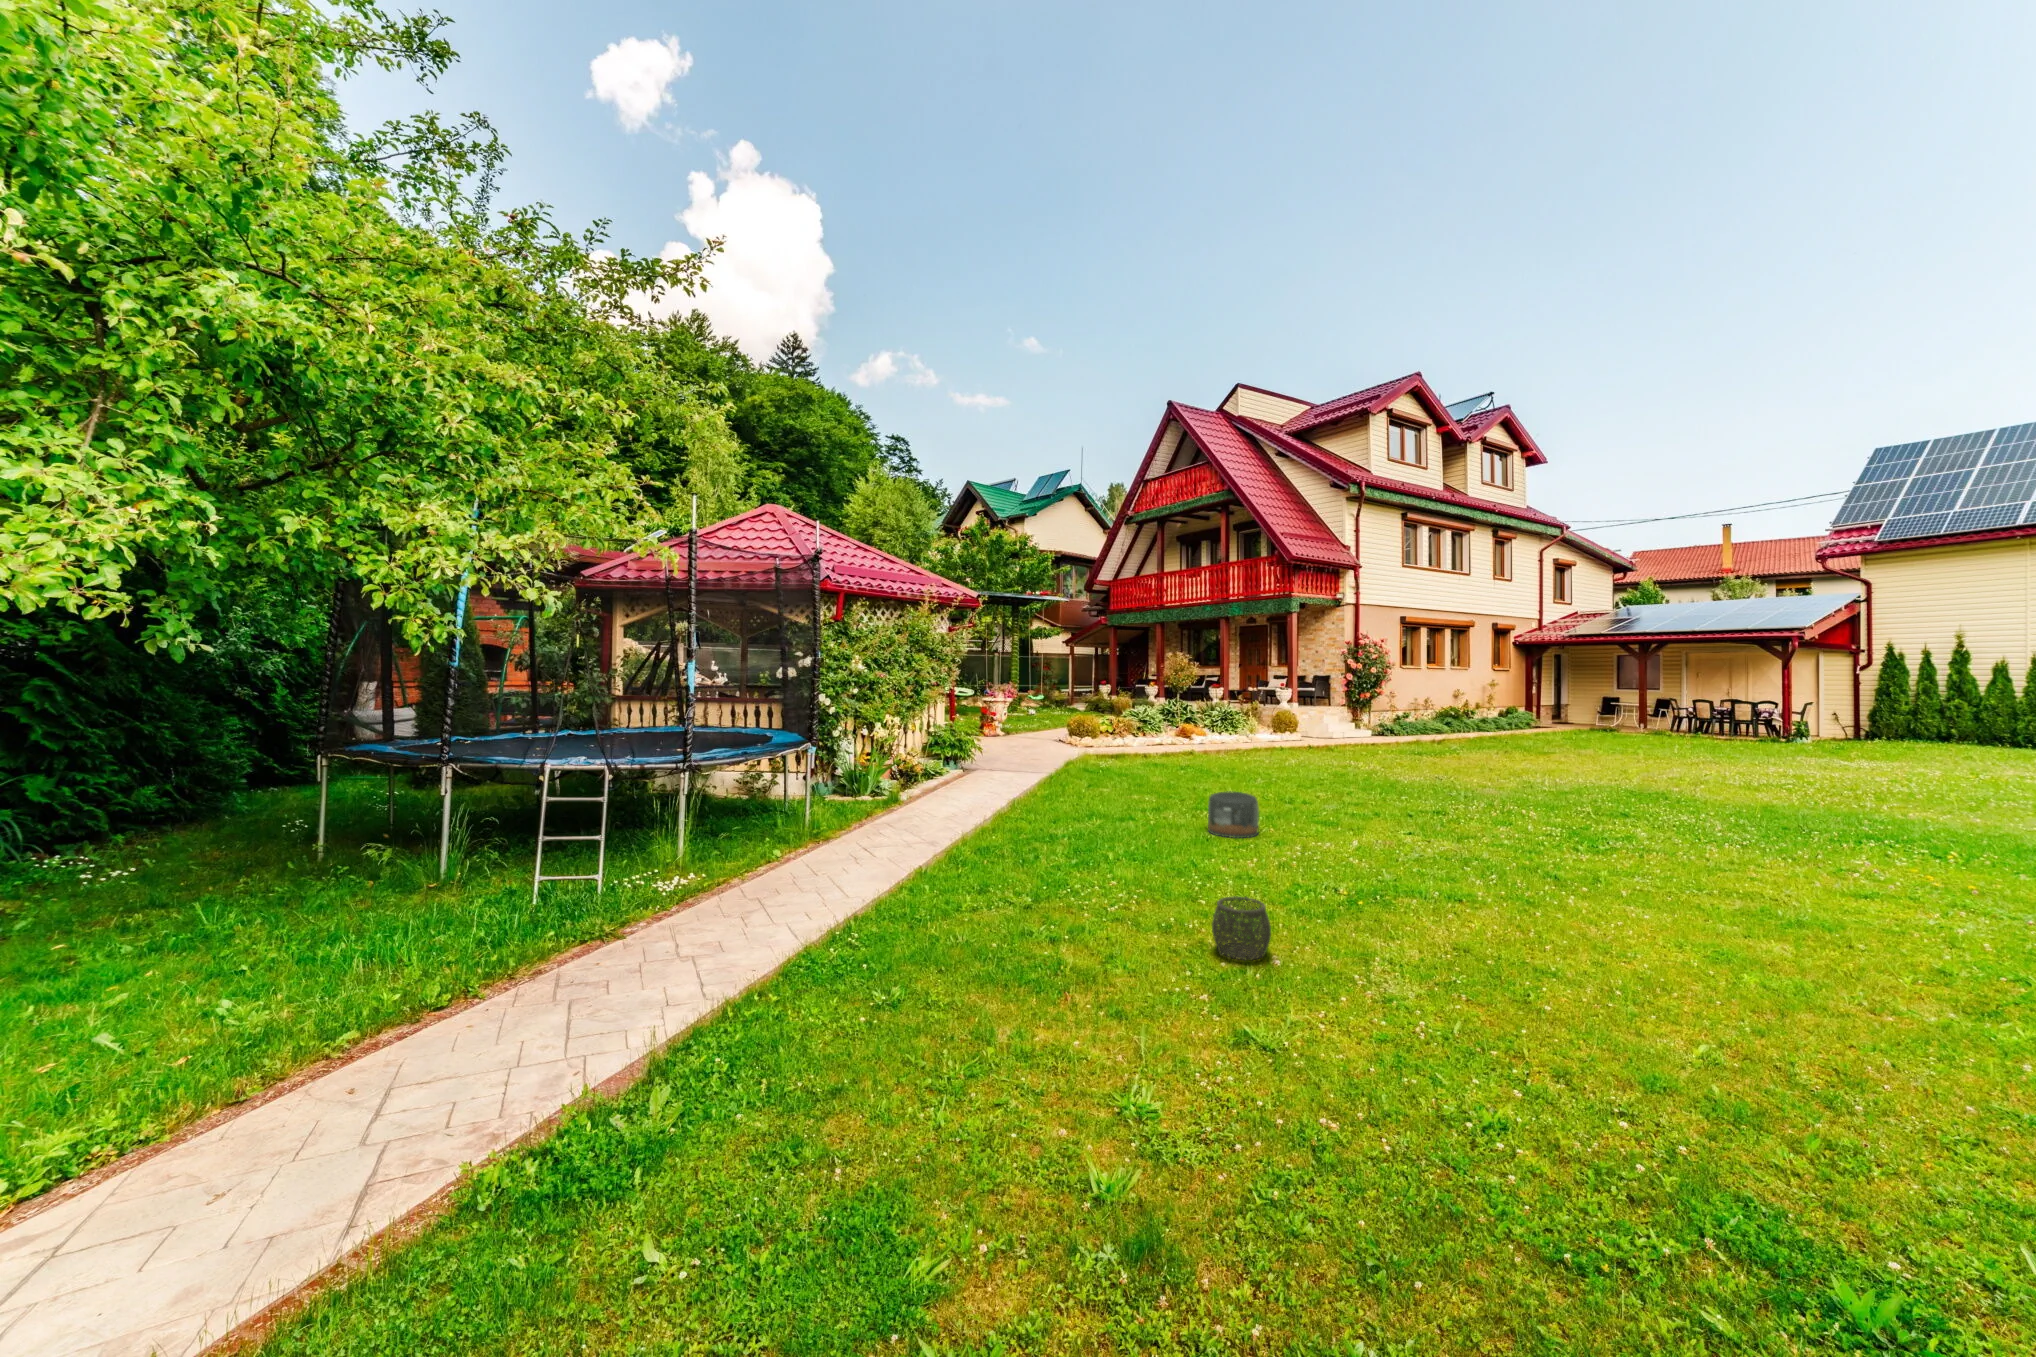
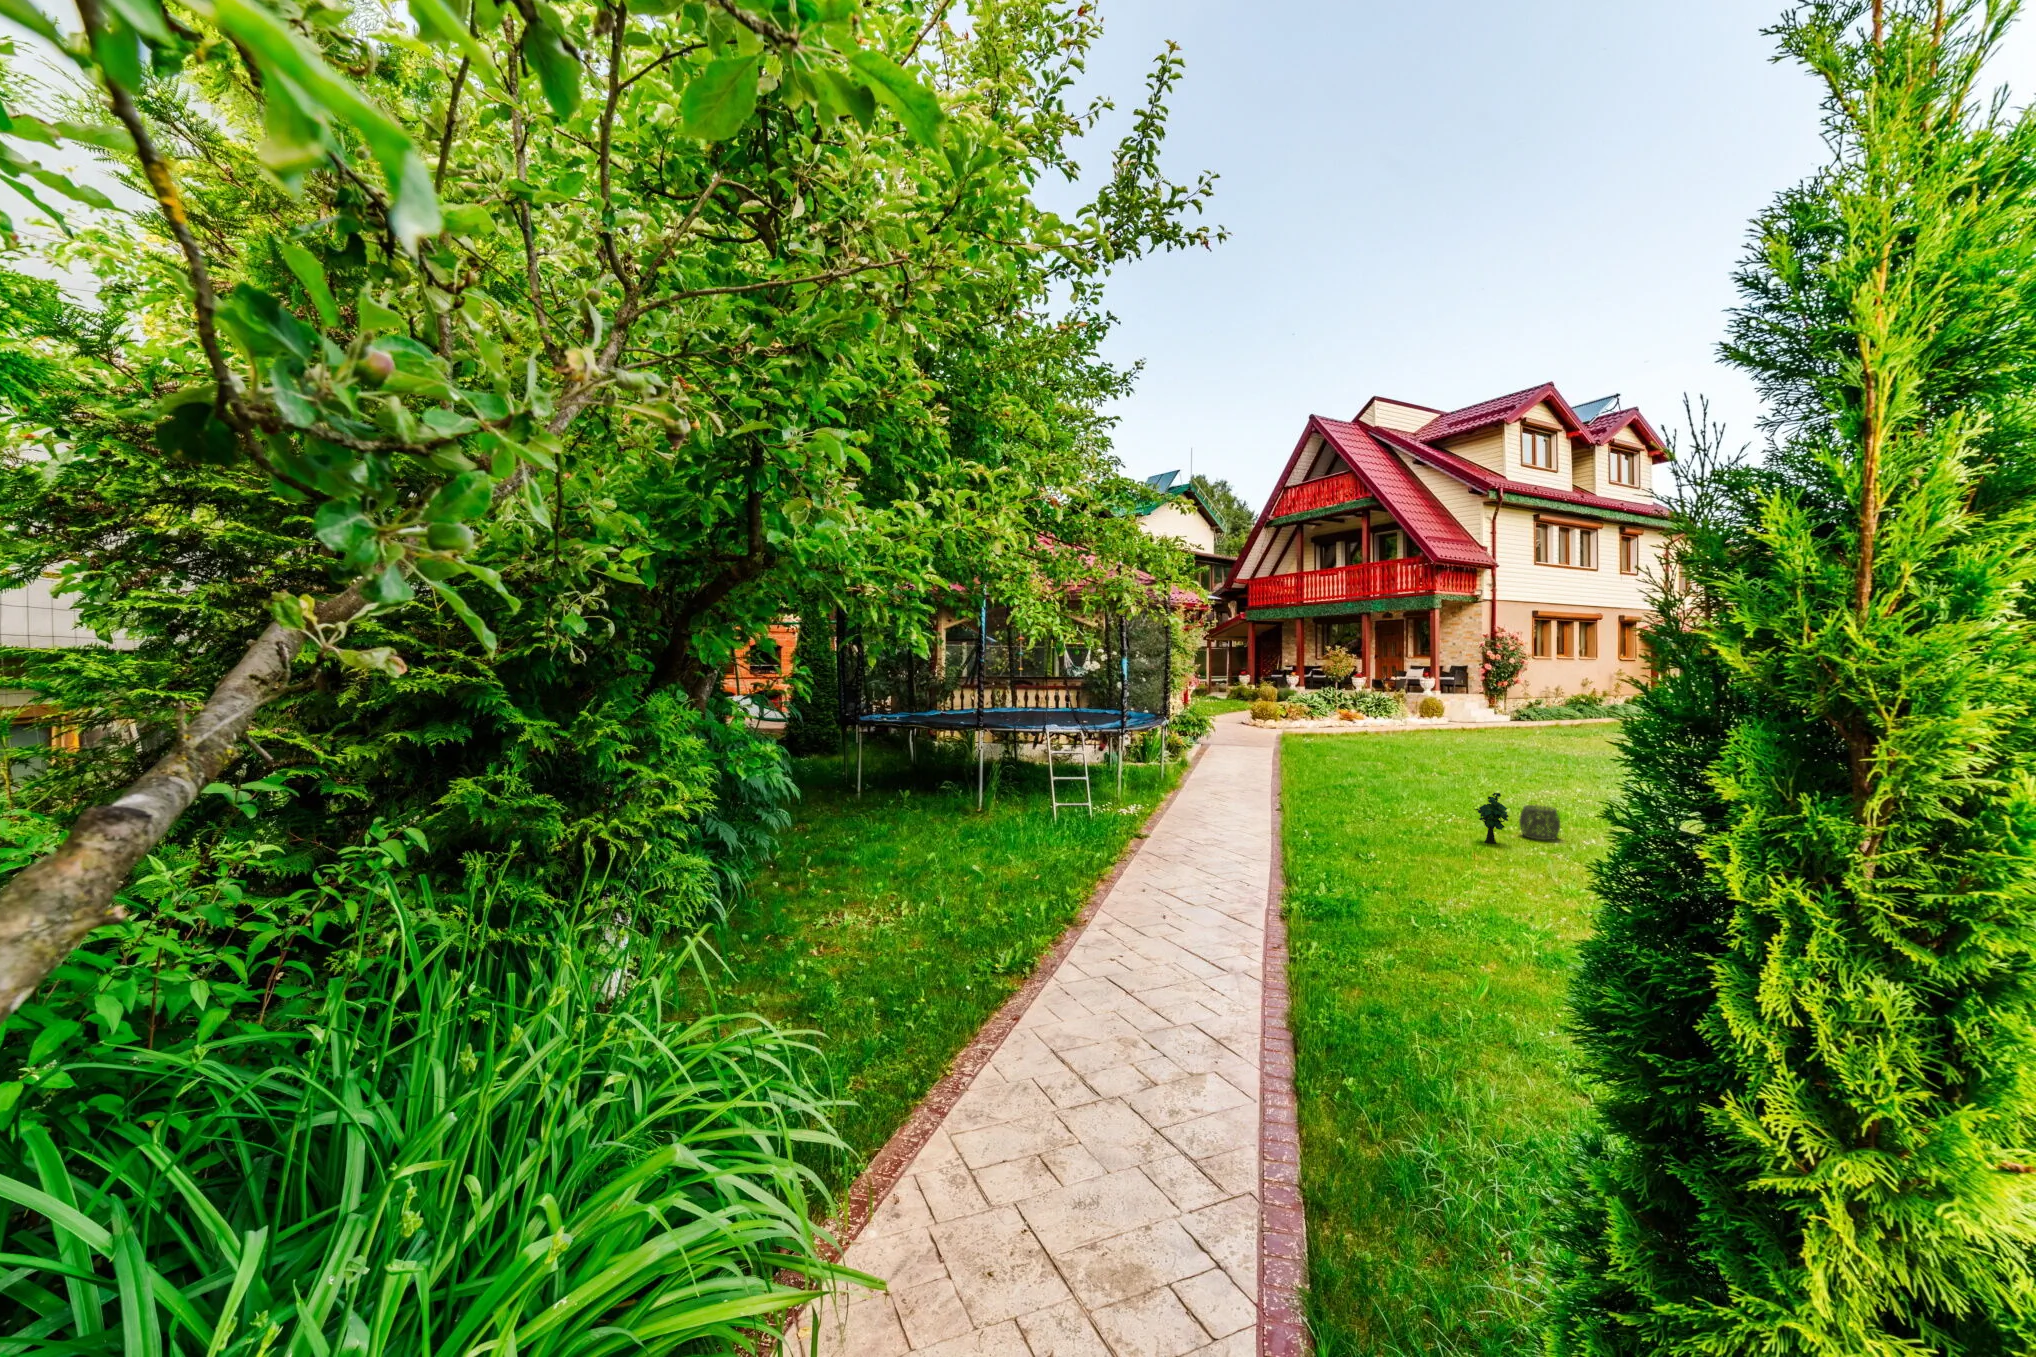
pouf: present [1208,791,1259,838] -> none [1445,754,1486,786]
decorative plant: none [1127,884,1179,972] -> present [1474,793,1509,844]

